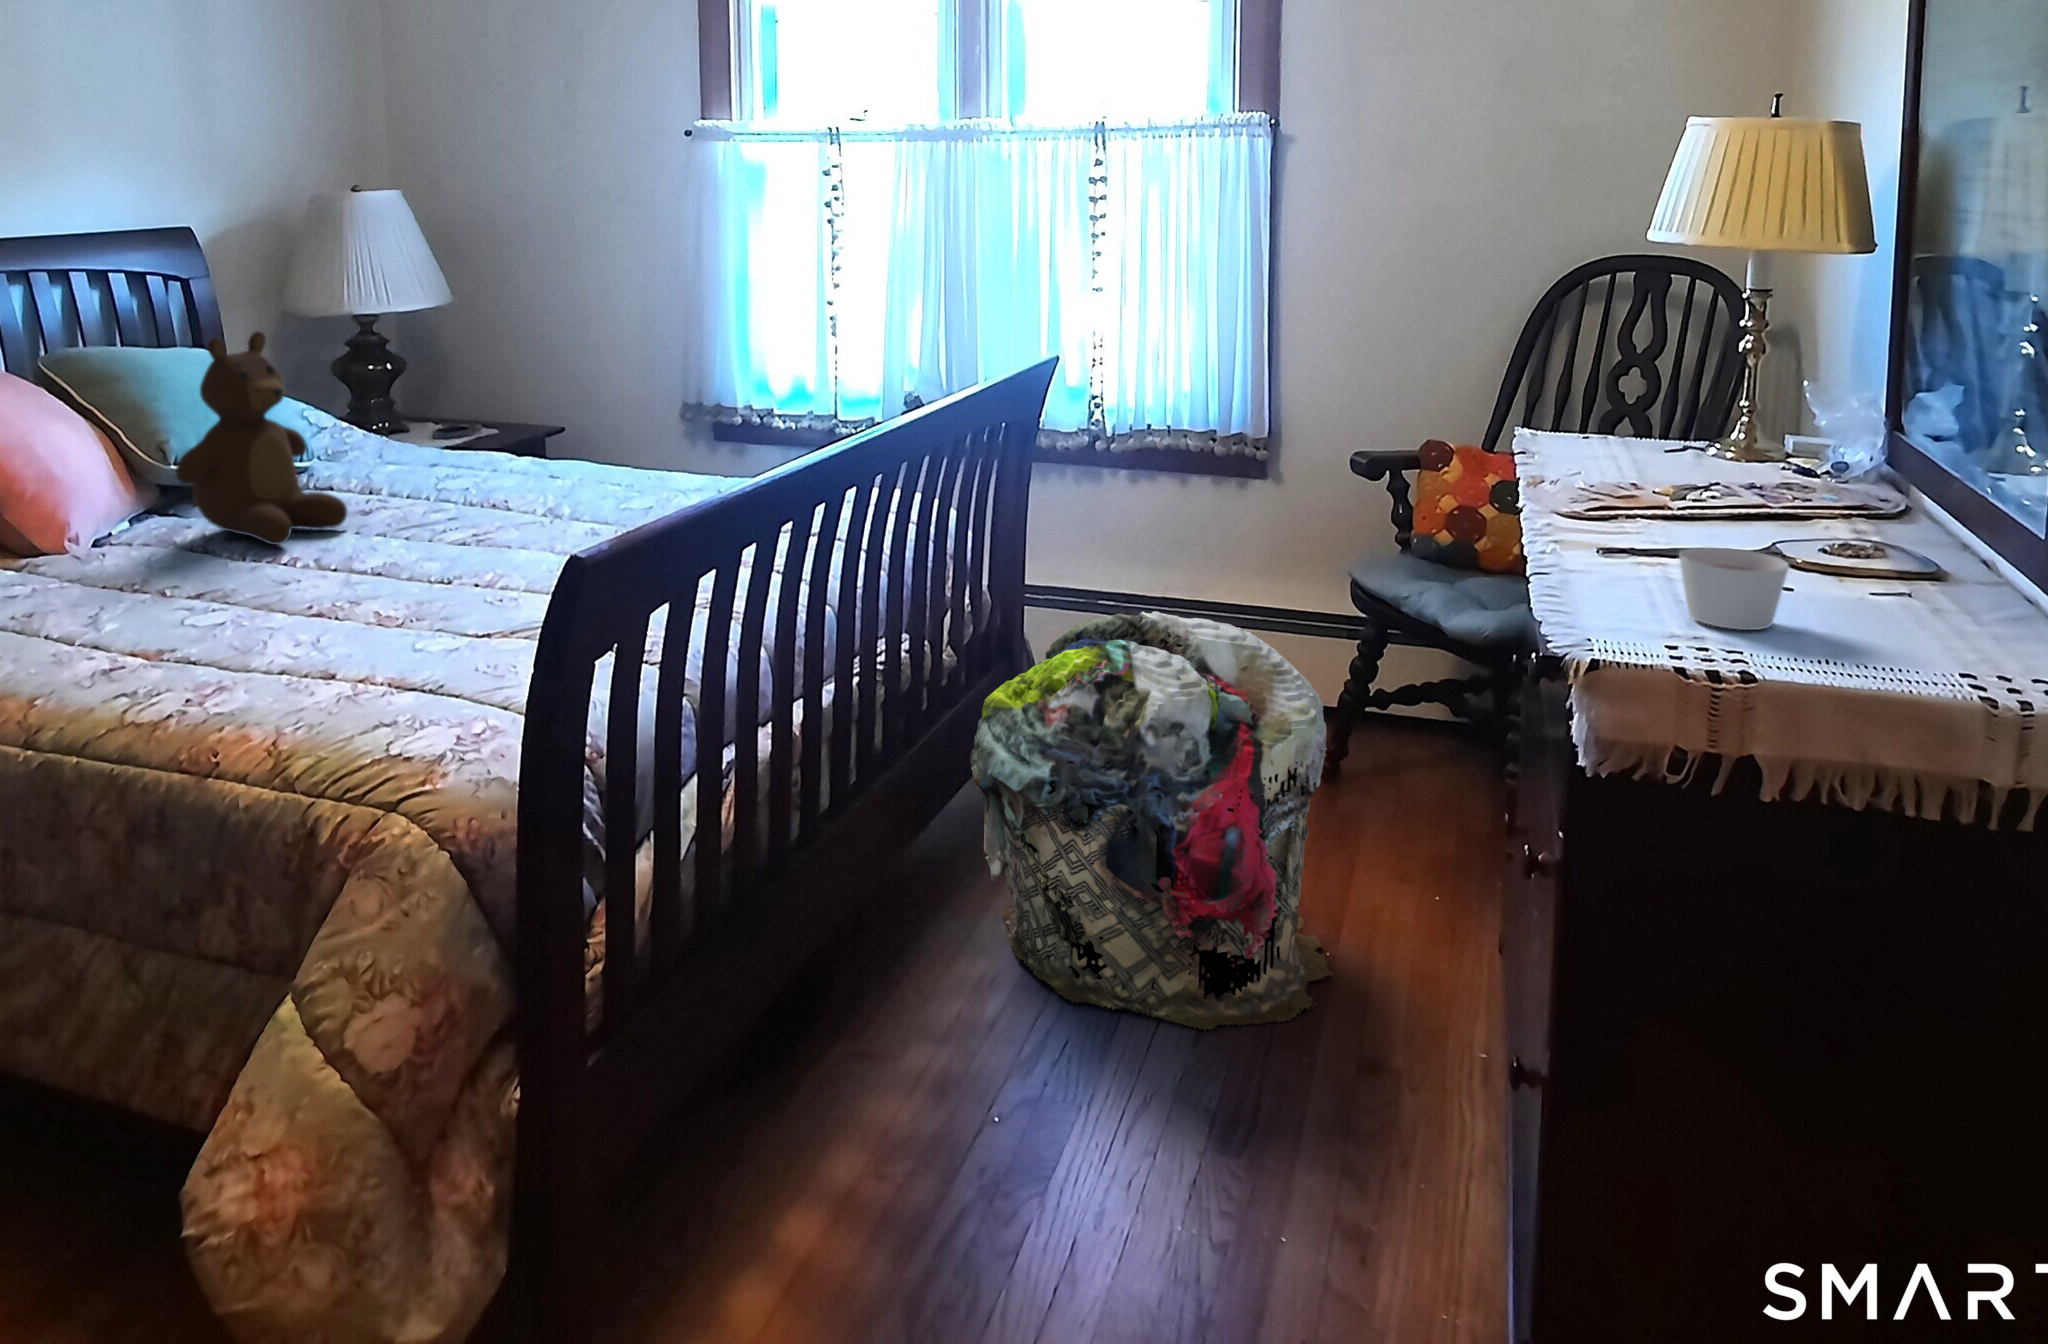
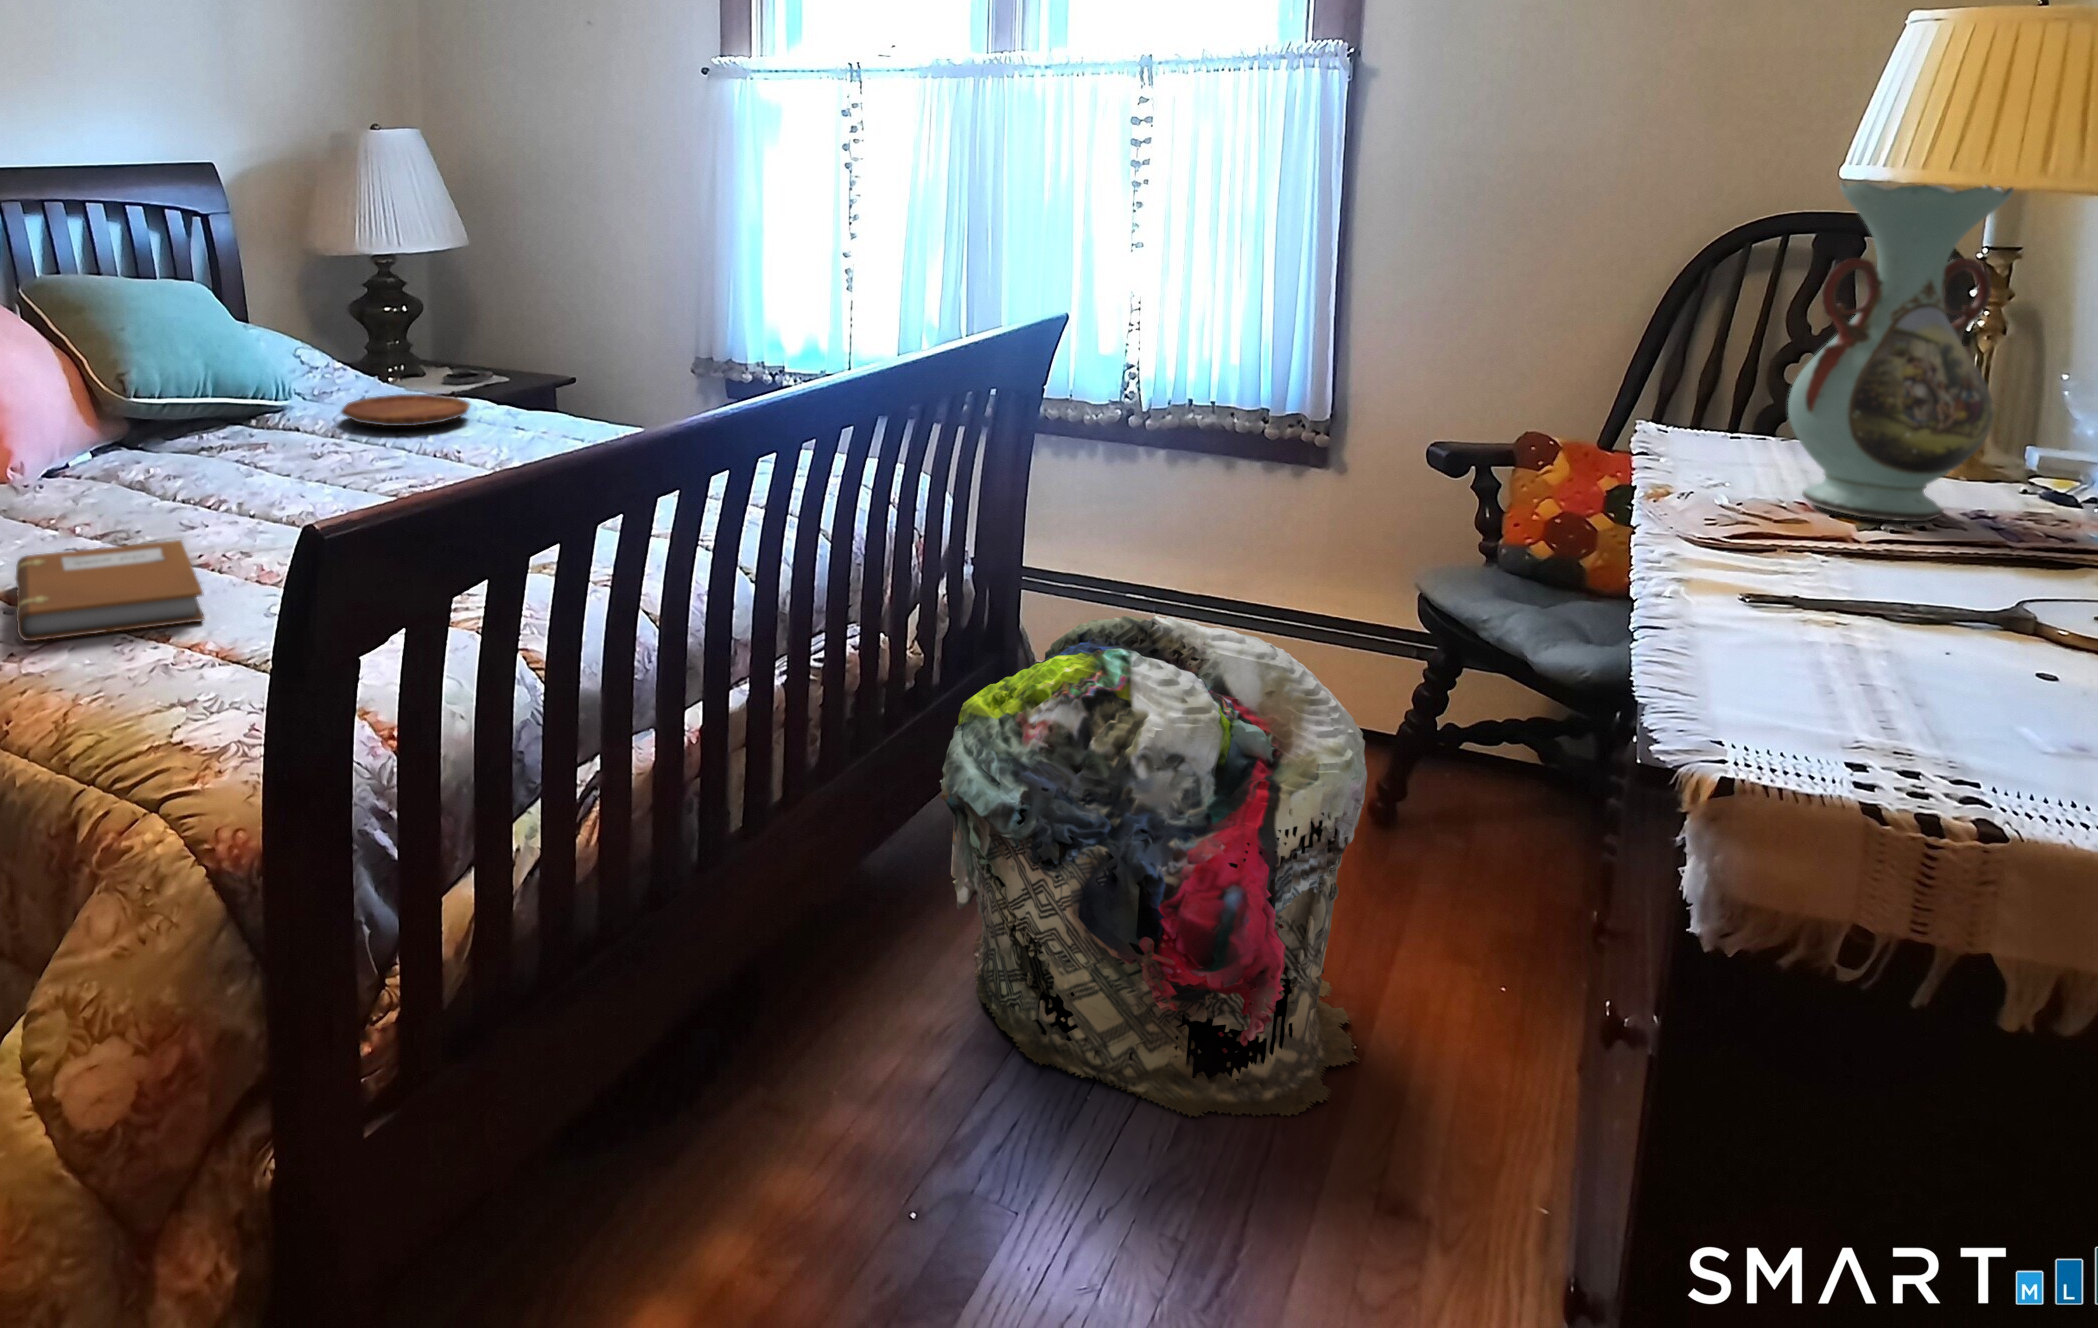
decorative vase: none [1624,233,1767,493] -> present [1788,182,2014,521]
teddy bear: present [176,331,347,545] -> none [103,259,287,486]
tray: none [373,450,495,482] -> present [341,394,470,426]
candle: present [1679,547,1789,630] -> none [1864,606,2041,732]
notebook: none [156,591,353,685] -> present [16,540,204,641]

